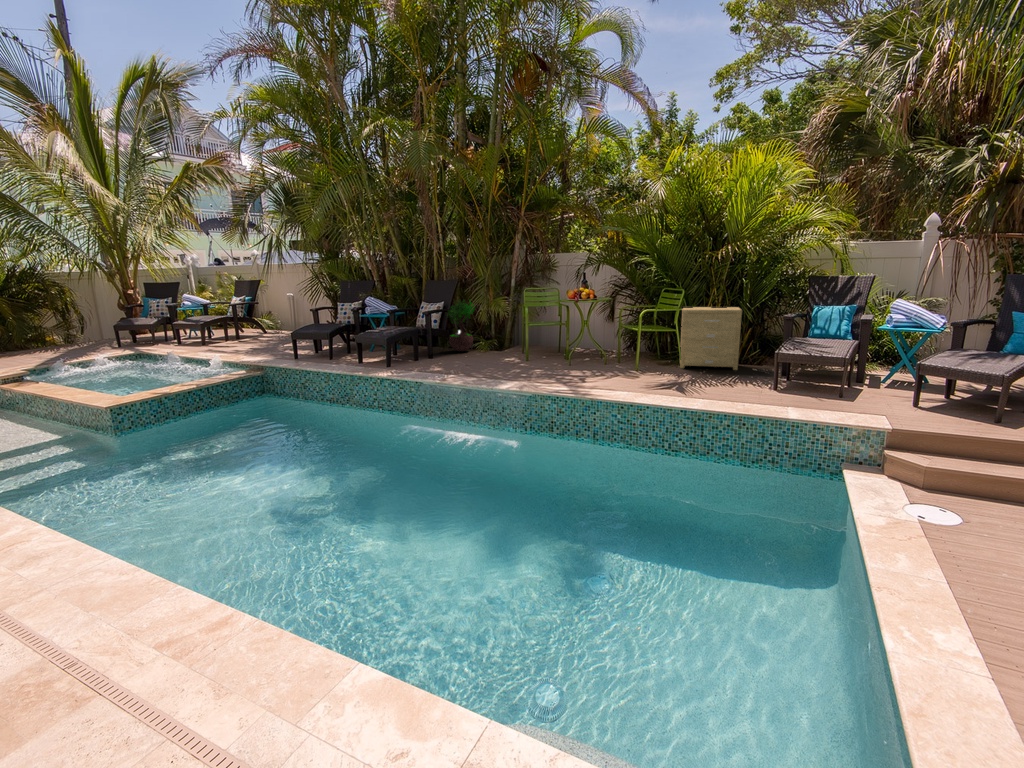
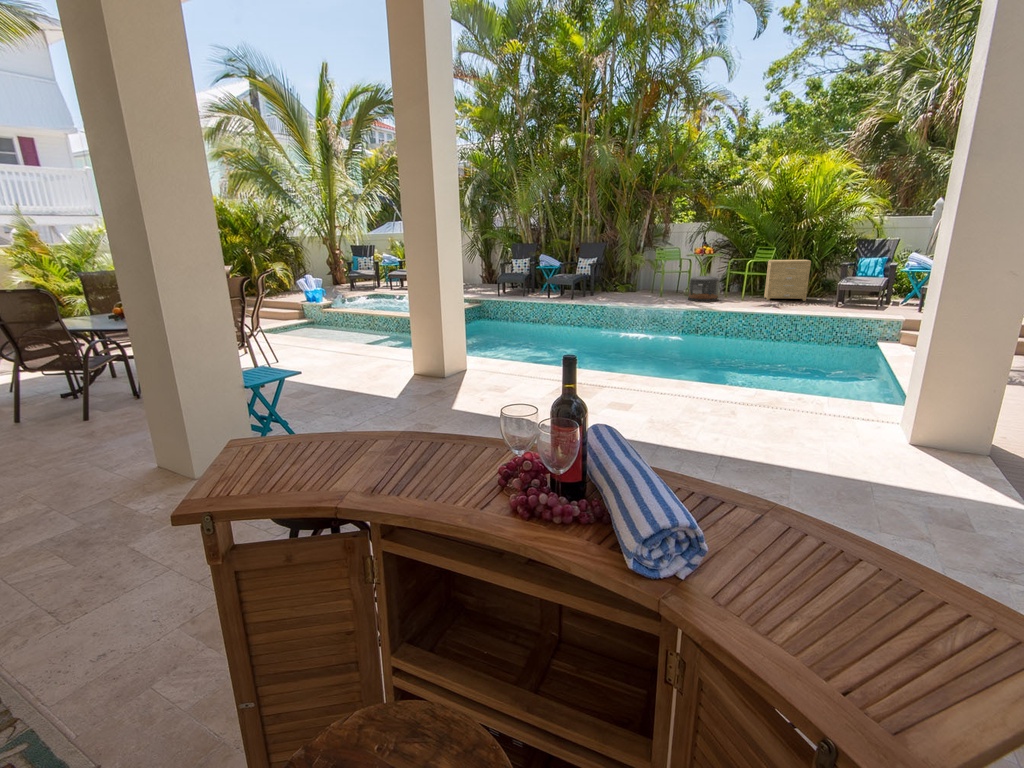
potted tree: present [447,302,473,352] -> none [593,254,615,293]
pouf: none [567,331,609,370] -> present [688,276,719,301]

